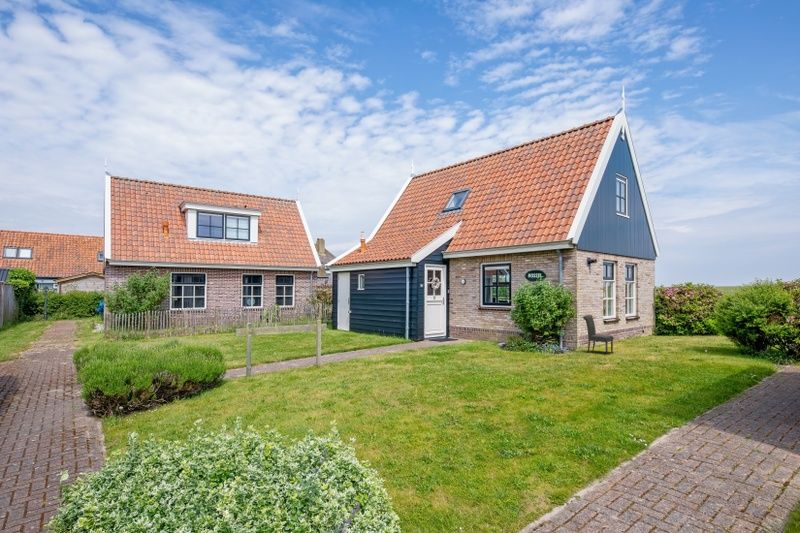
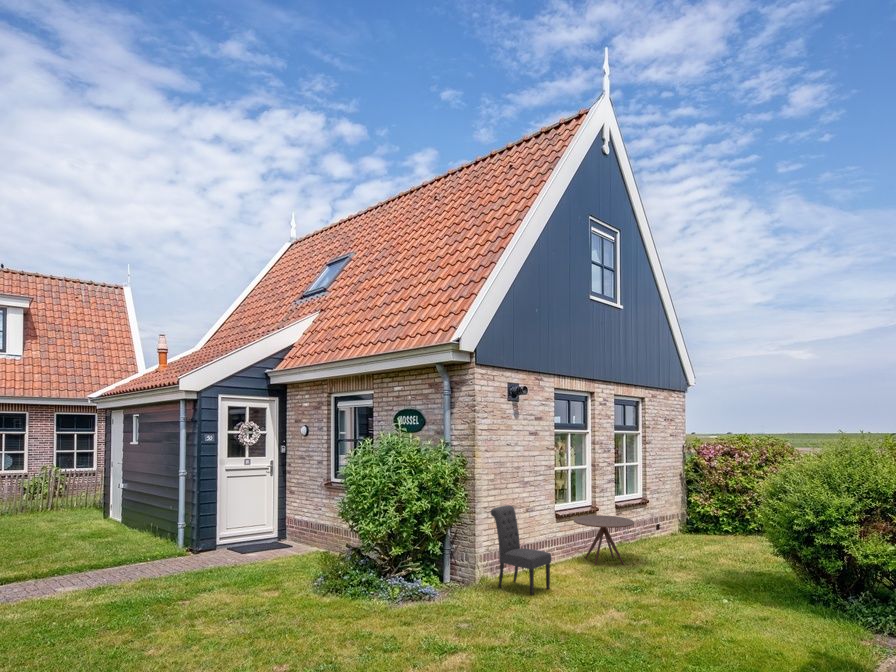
round table: none [612,322,645,345] -> present [574,515,634,565]

